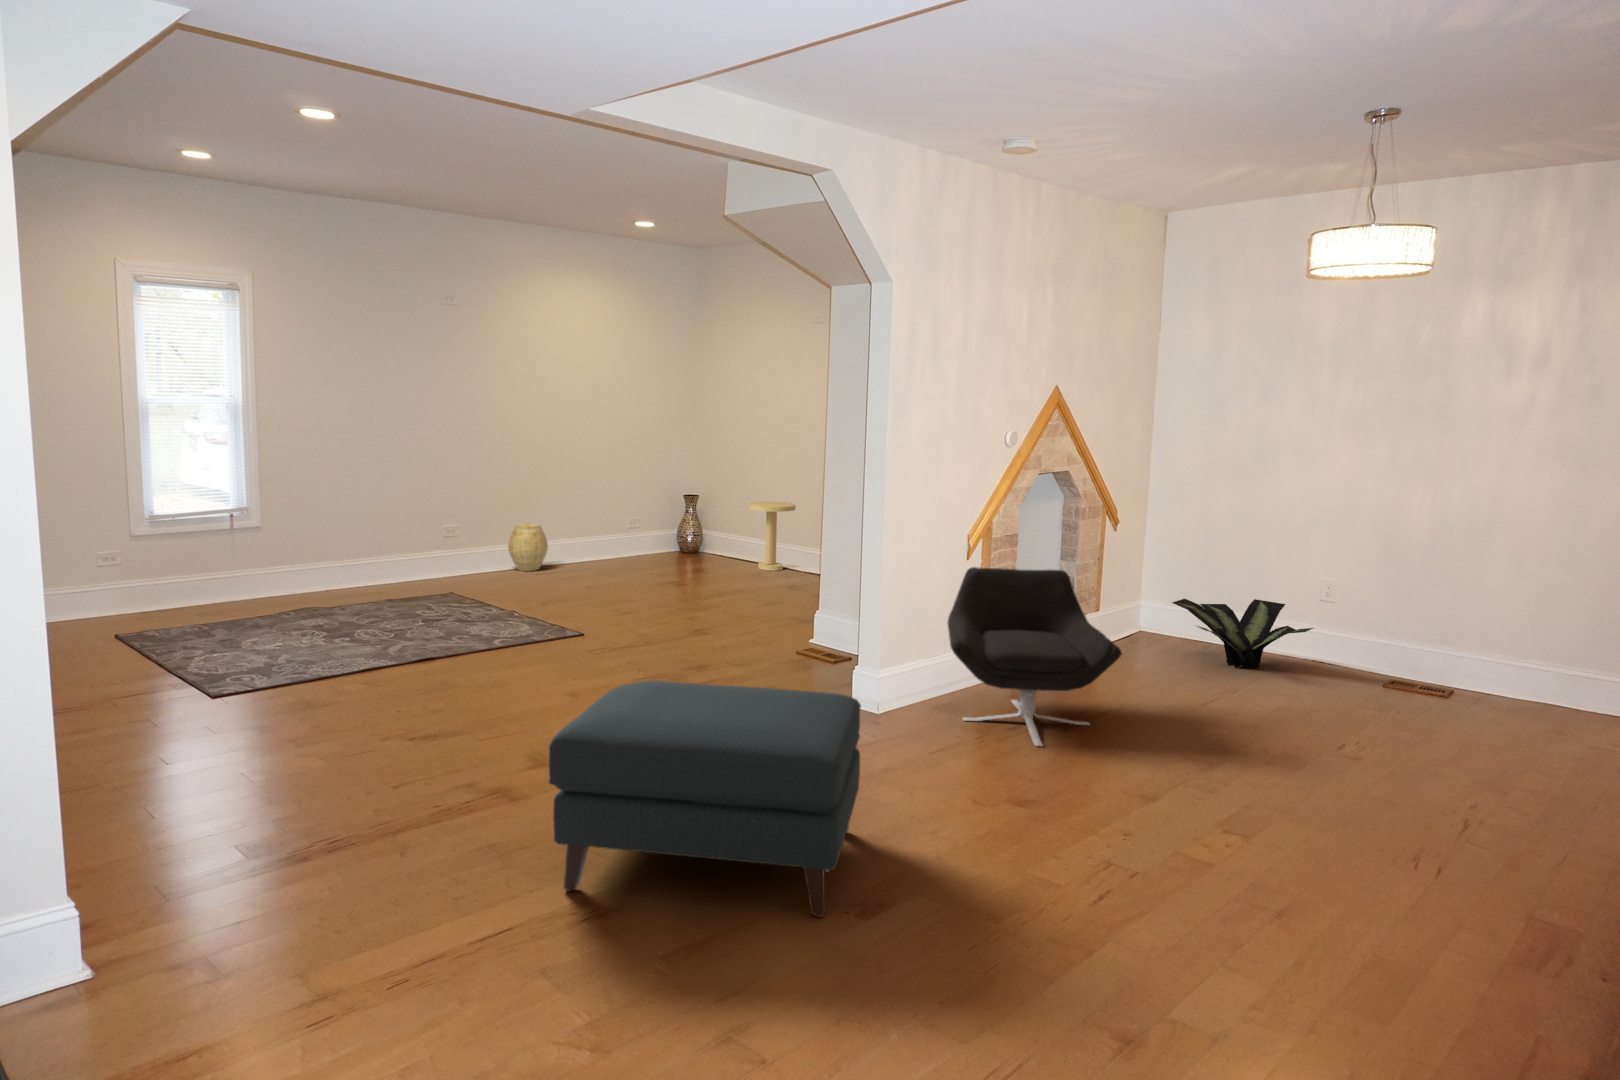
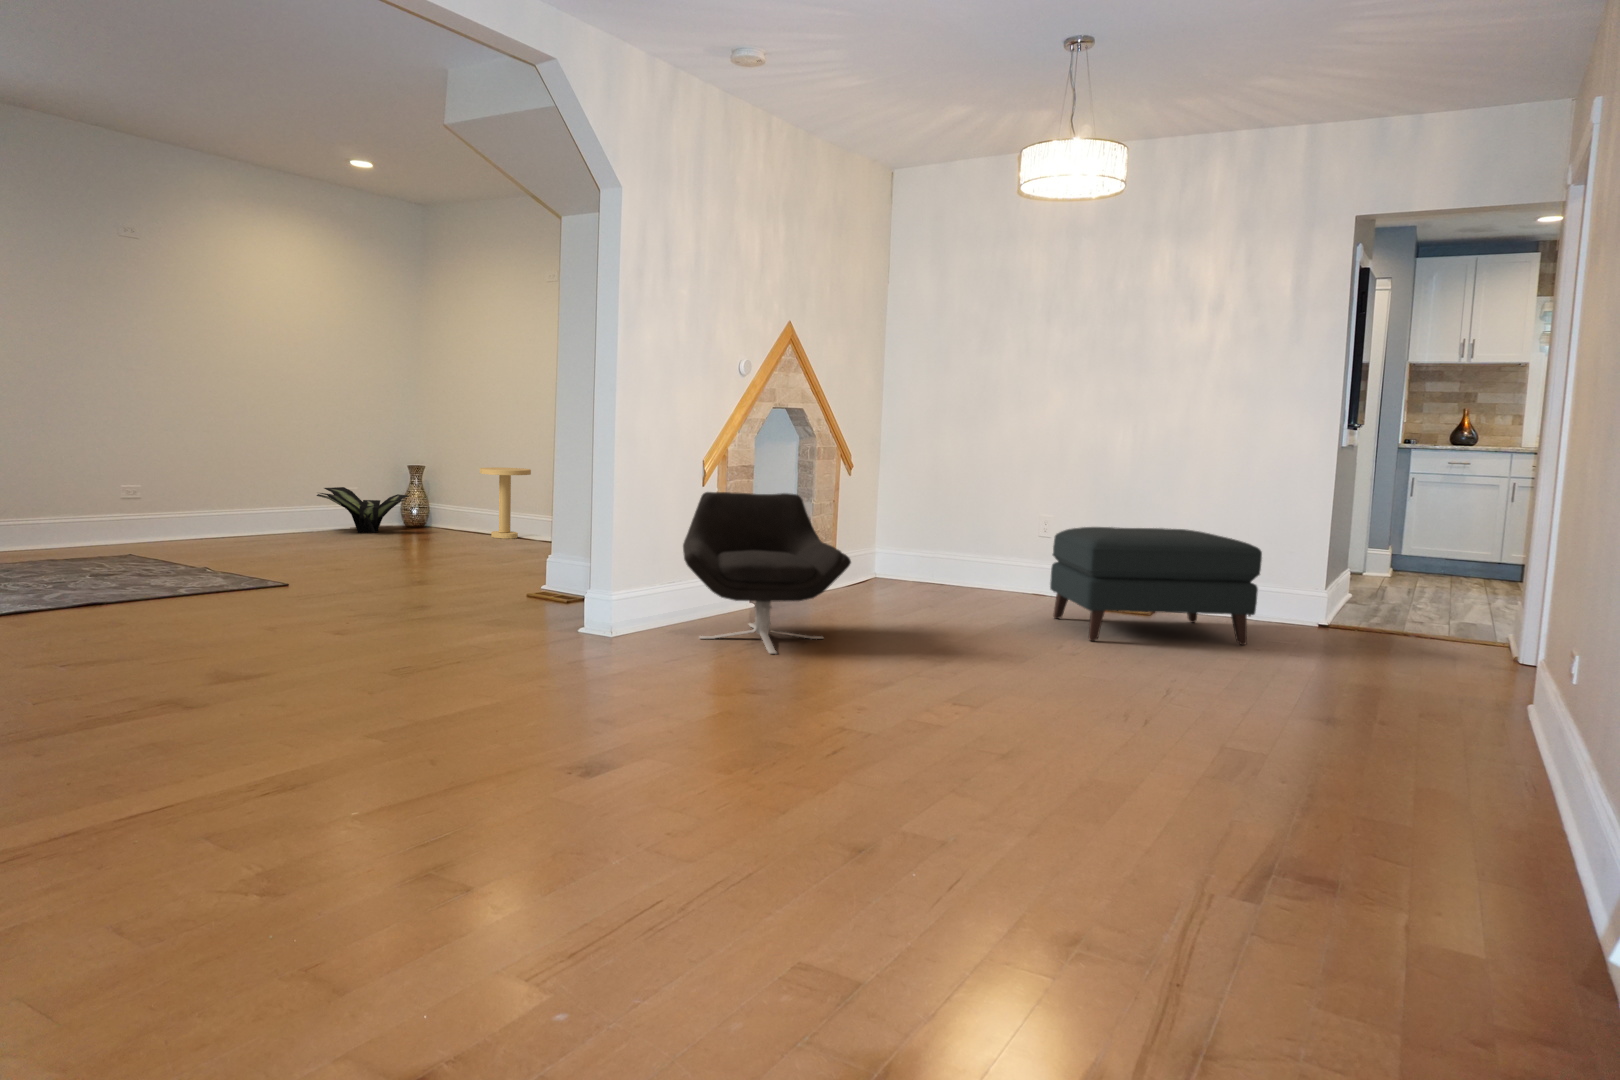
woven basket: present [508,523,548,571] -> none [199,486,247,540]
potted plant: present [1172,599,1313,669] -> present [317,487,409,533]
ottoman: present [549,680,861,917] -> present [1050,527,1262,645]

